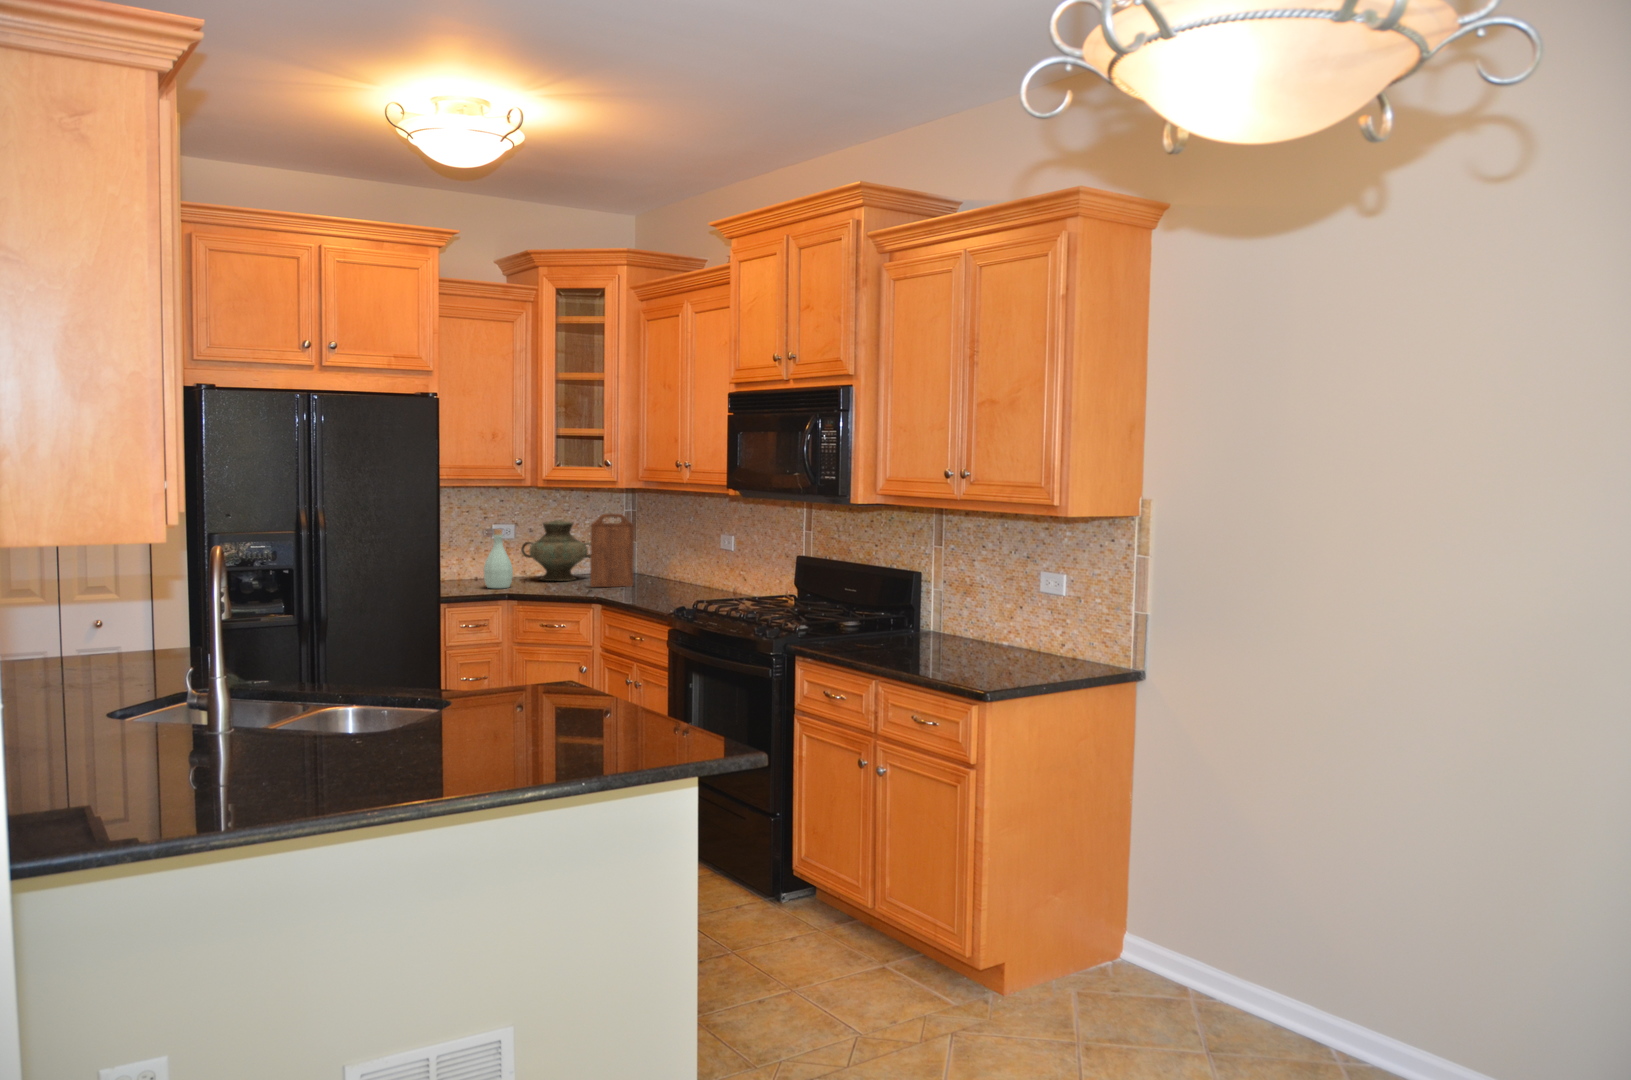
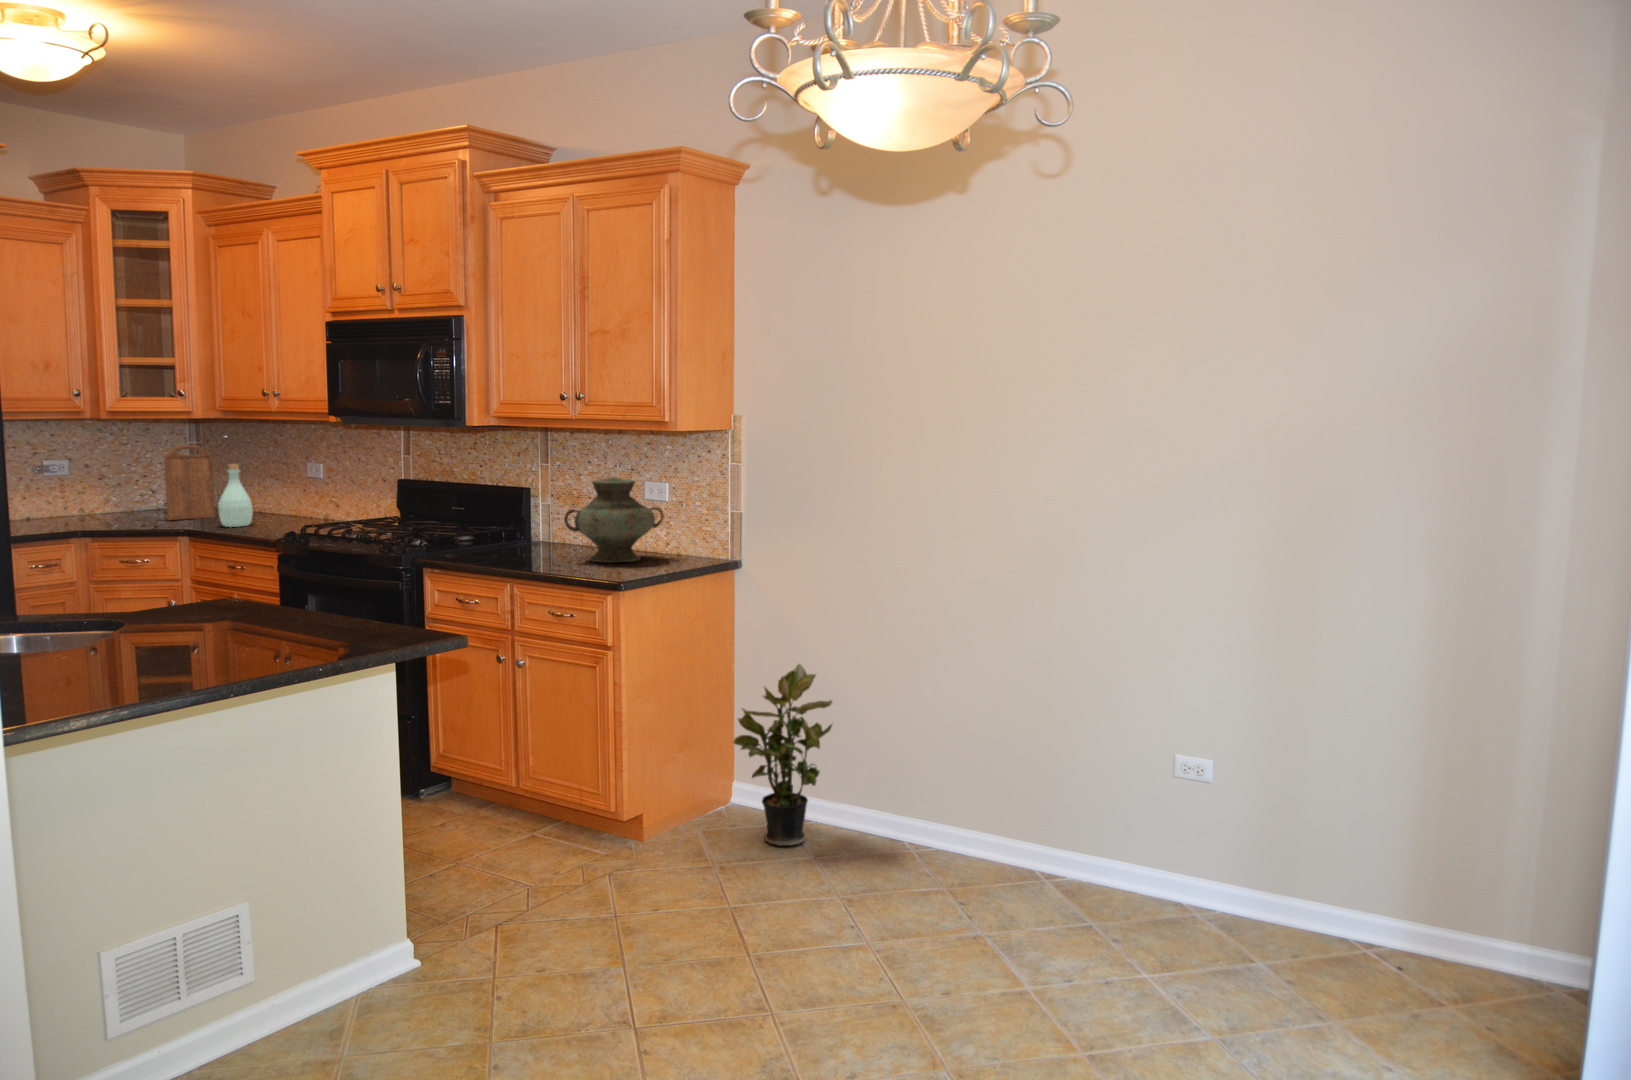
vase: present [521,520,591,581] -> present [564,477,664,563]
bottle: present [484,529,513,588] -> present [218,464,253,527]
potted plant: none [1115,805,1245,1032] -> present [733,664,832,846]

